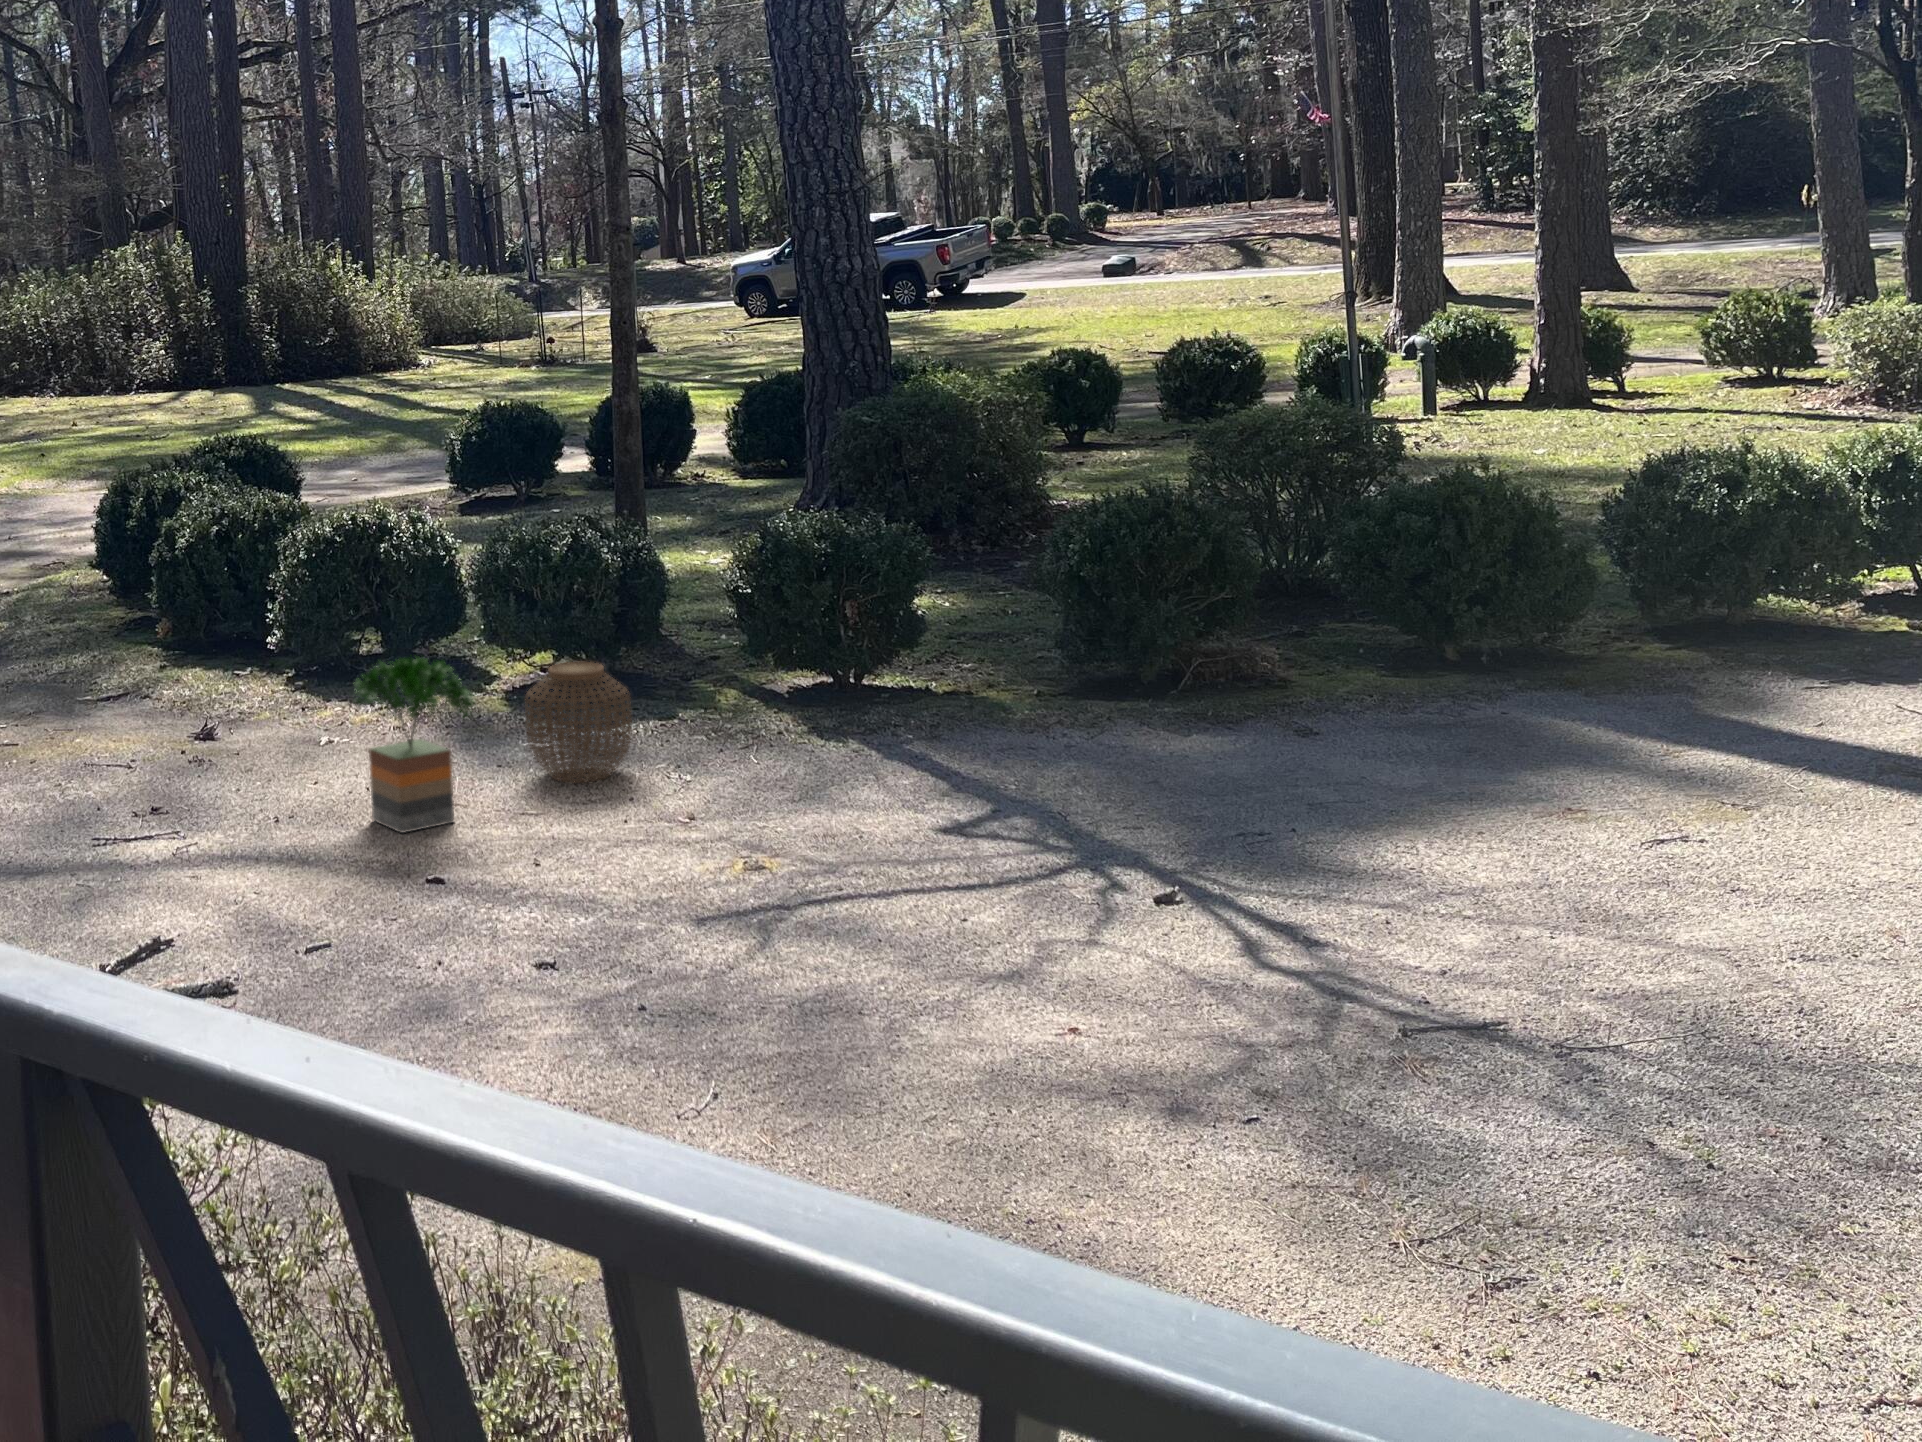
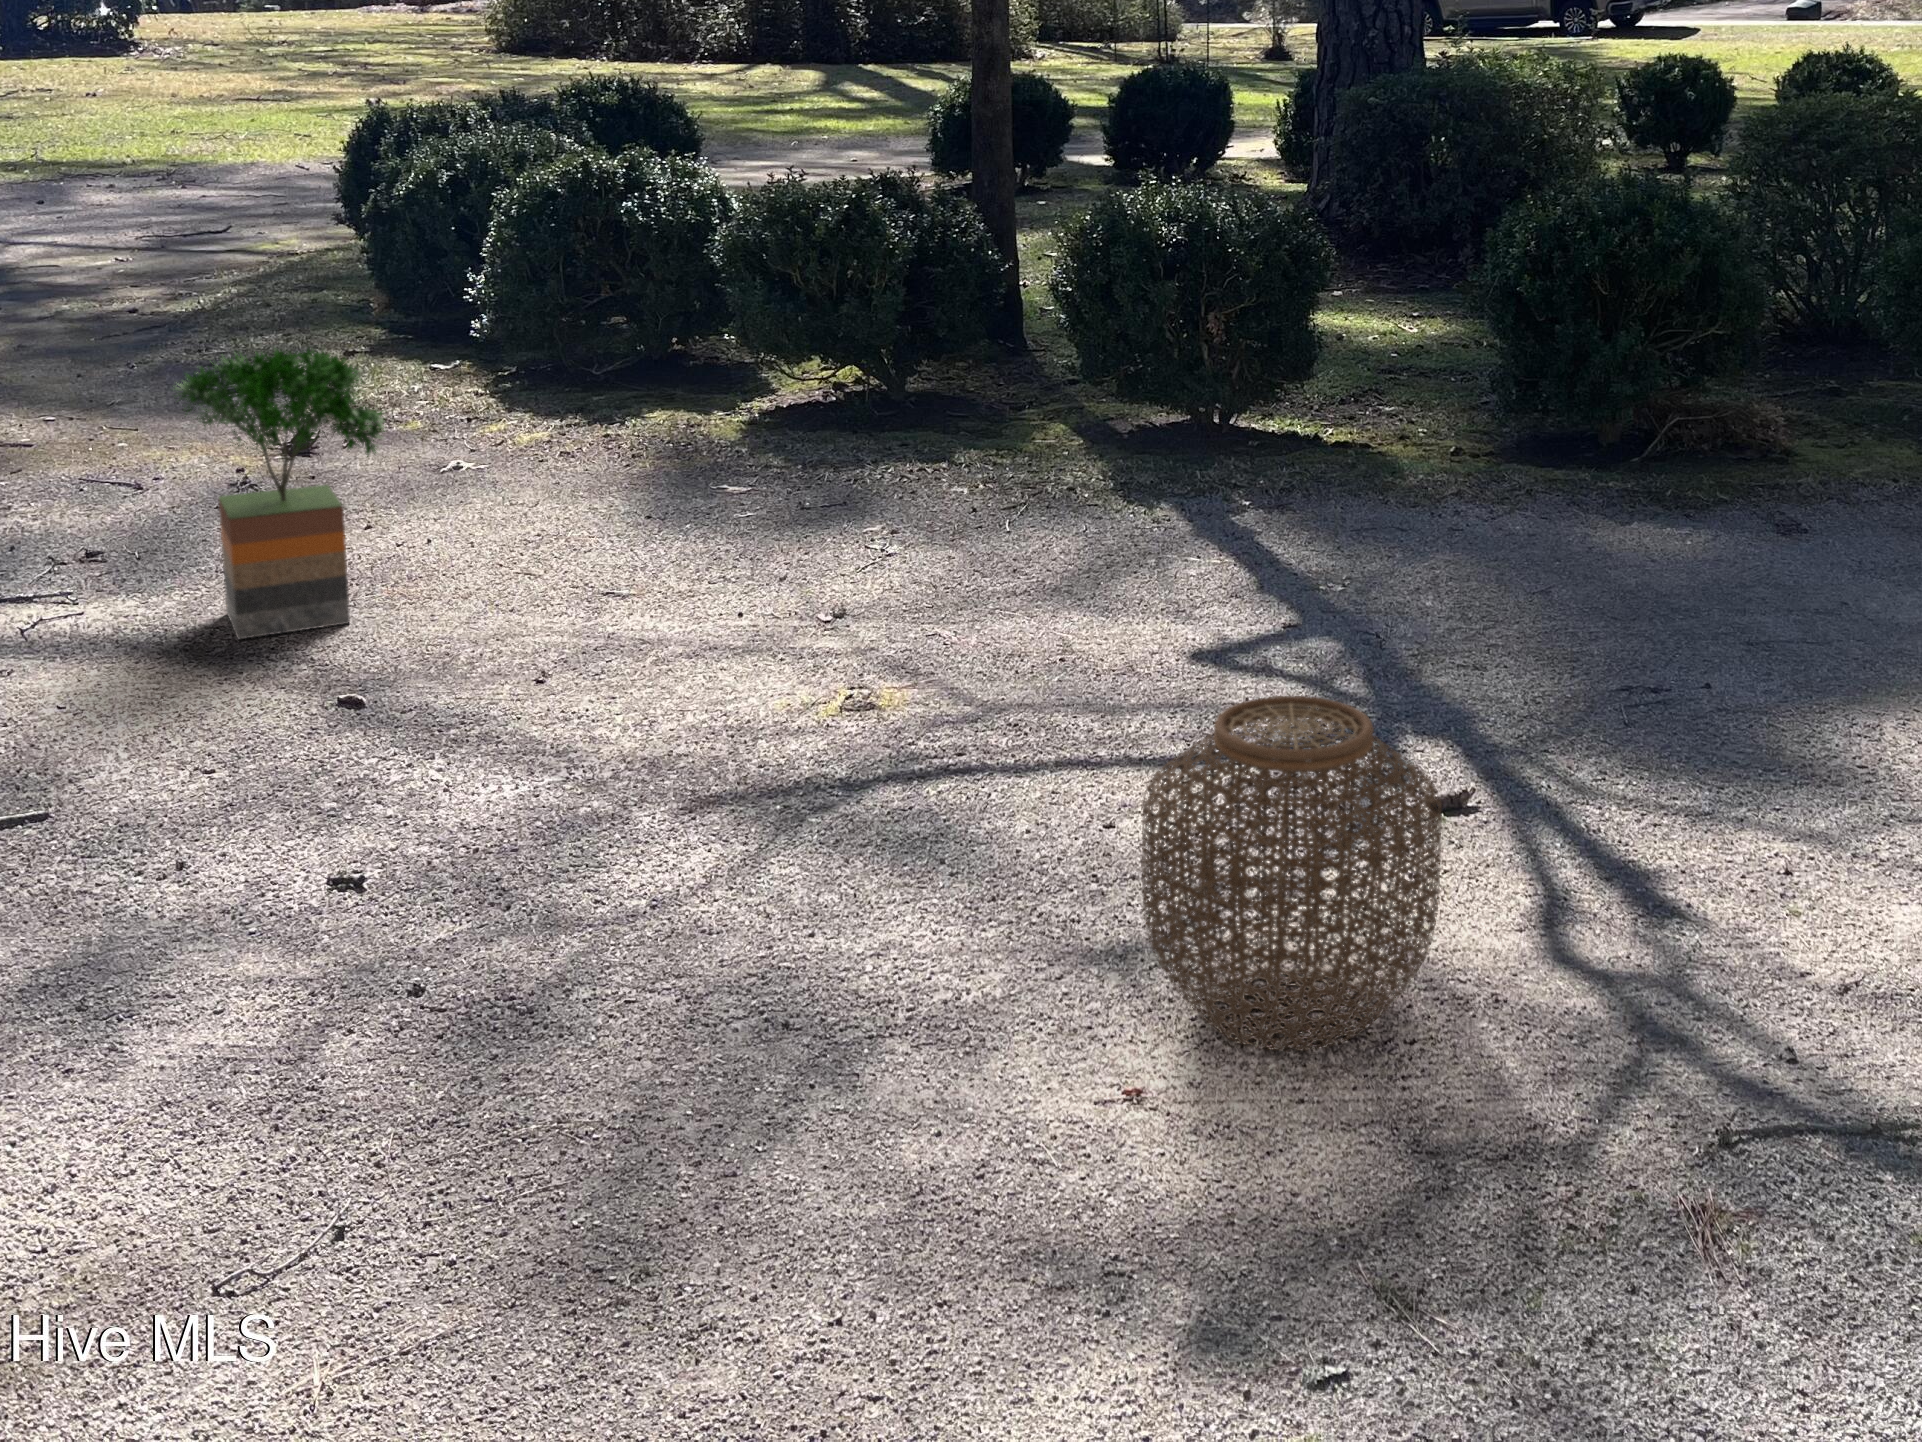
woven basket: present [525,662,632,783] -> present [1142,696,1442,1051]

